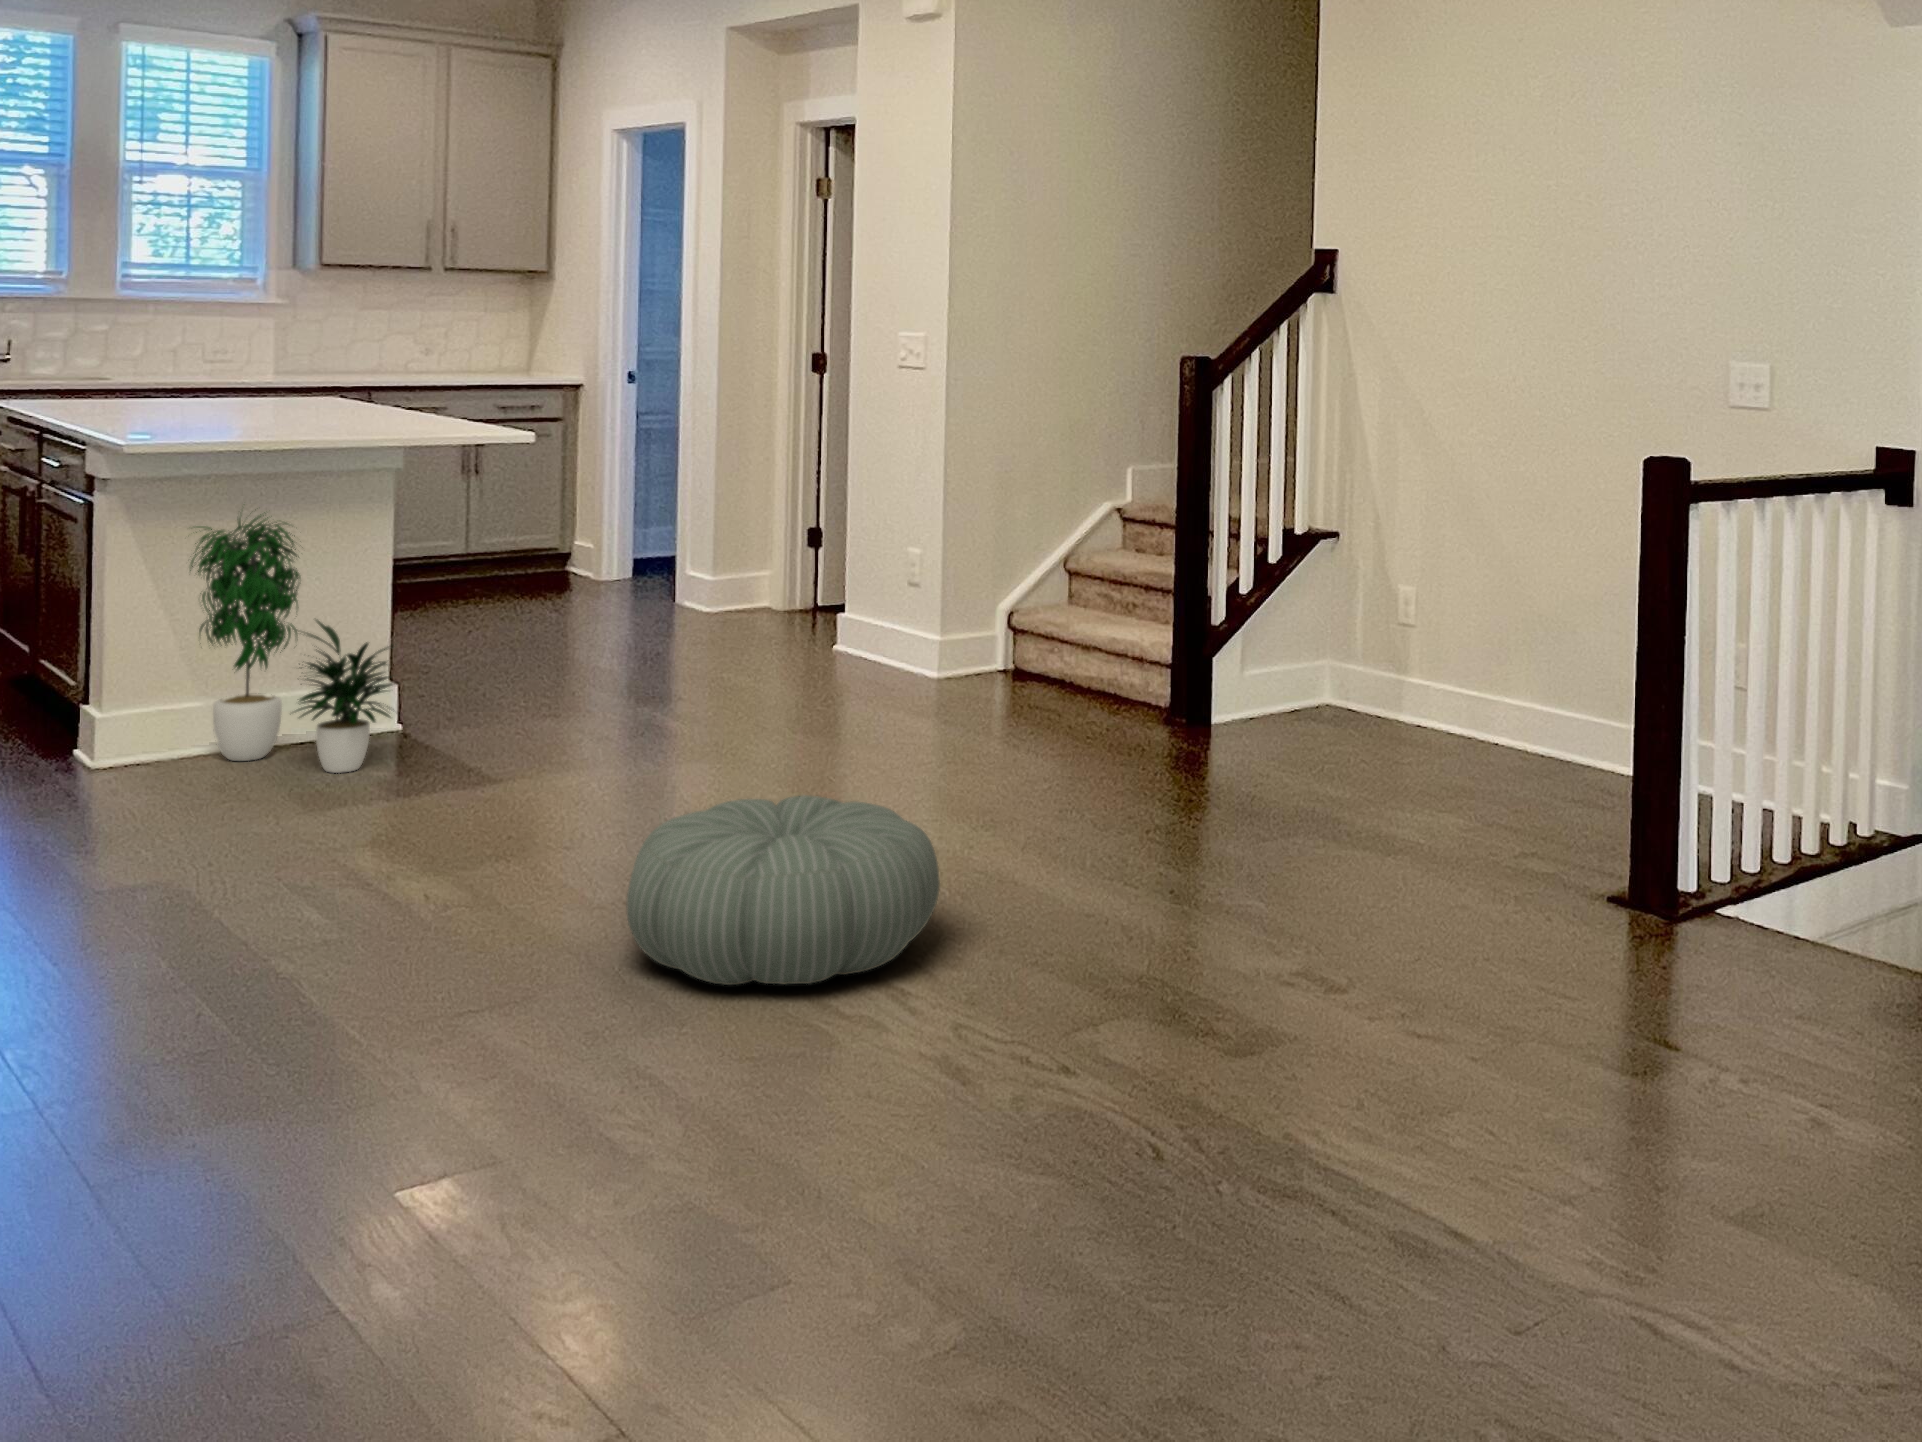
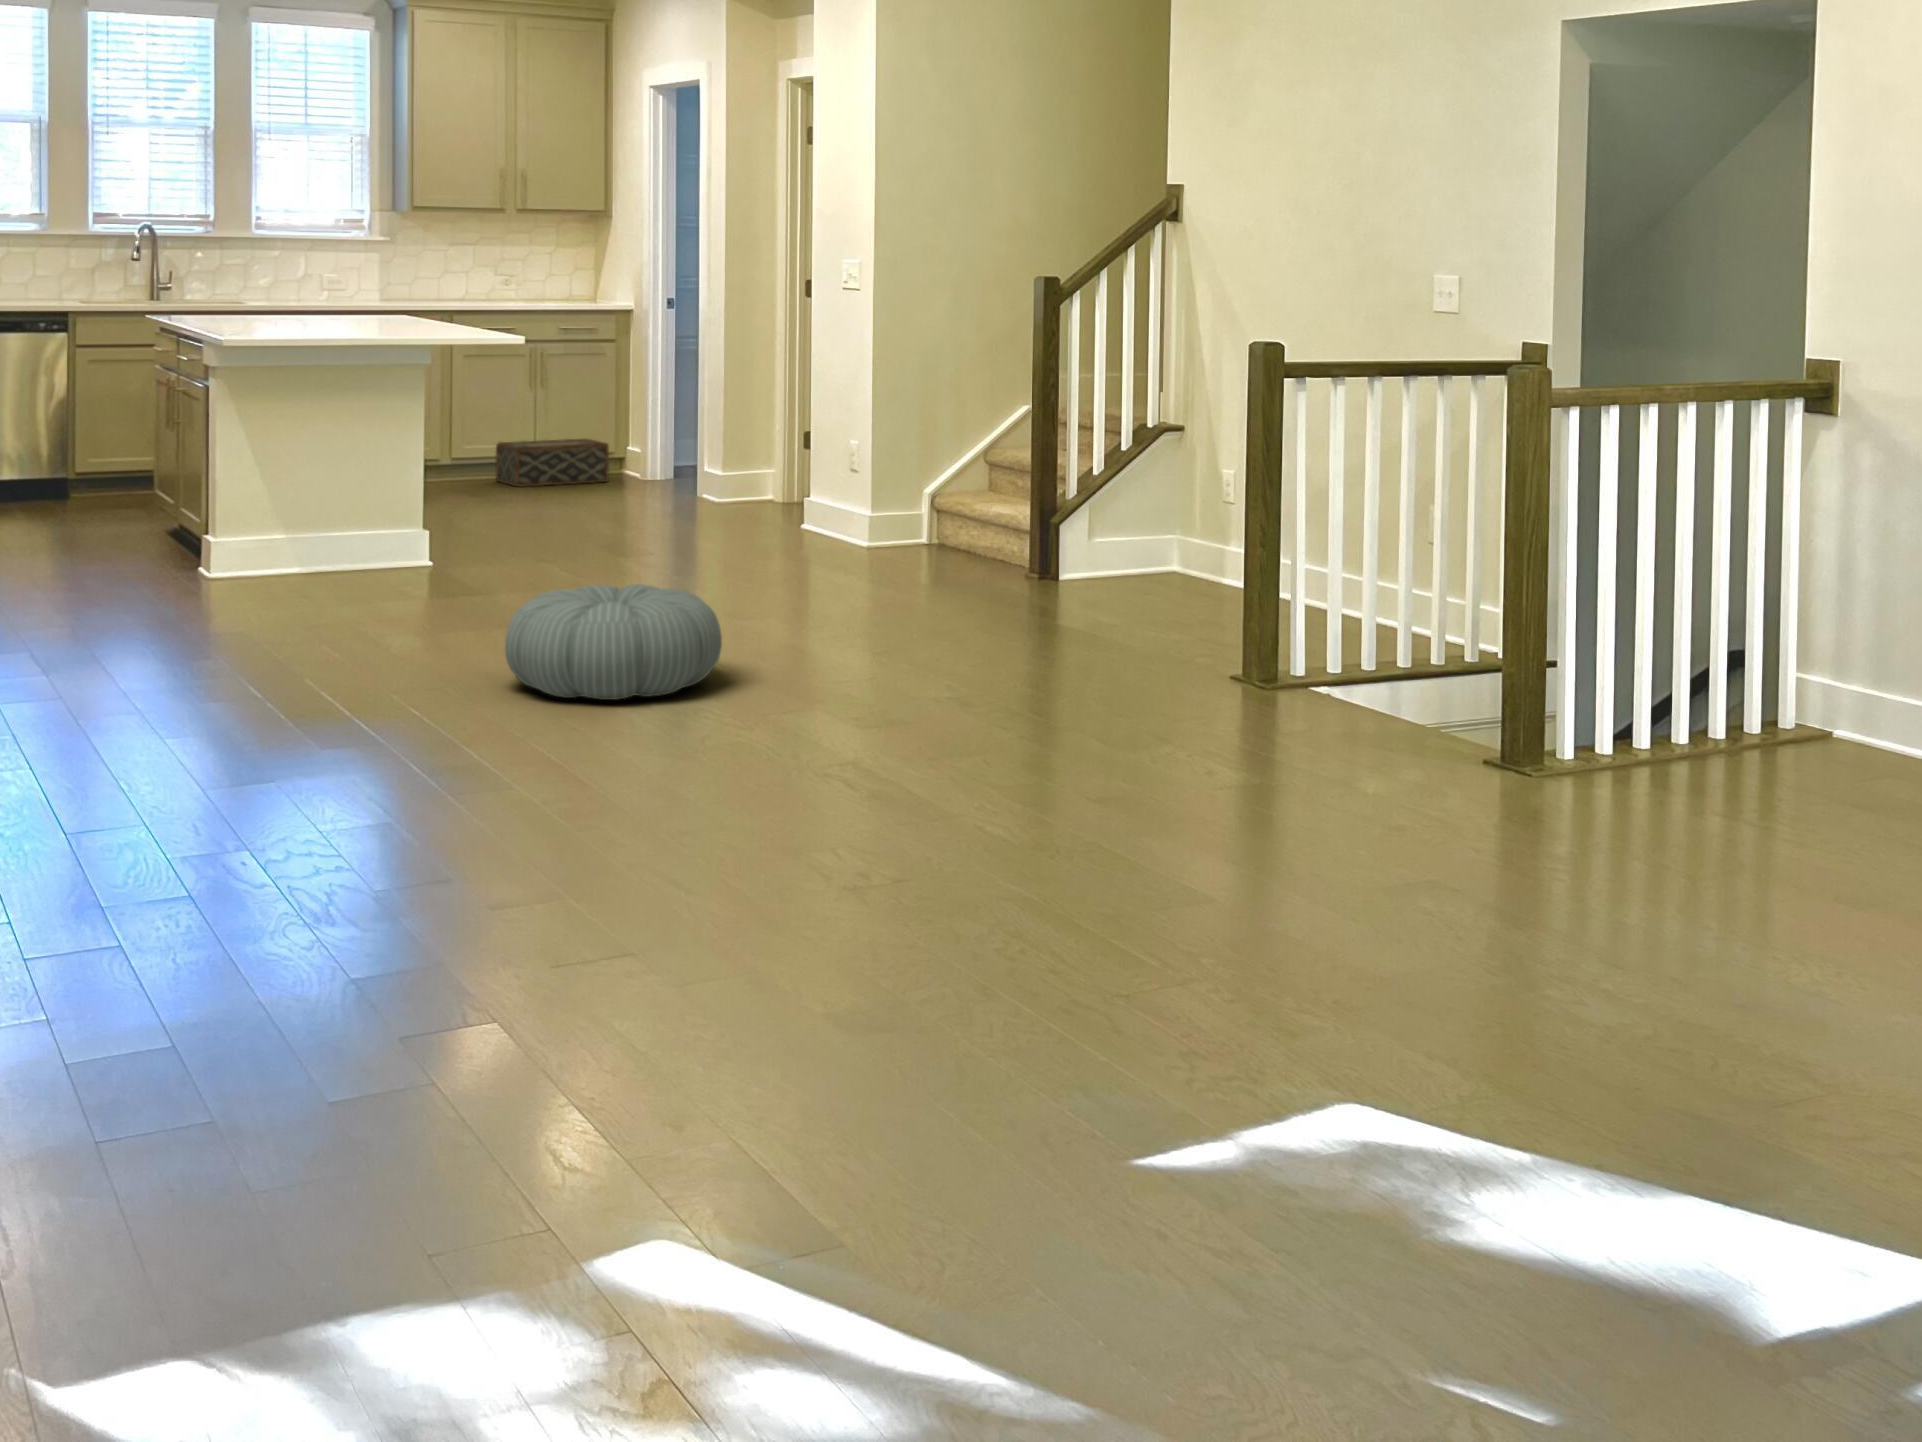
potted plant: present [190,512,394,773] -> none [268,387,419,587]
woven basket: none [424,539,565,600] -> present [496,439,609,487]

